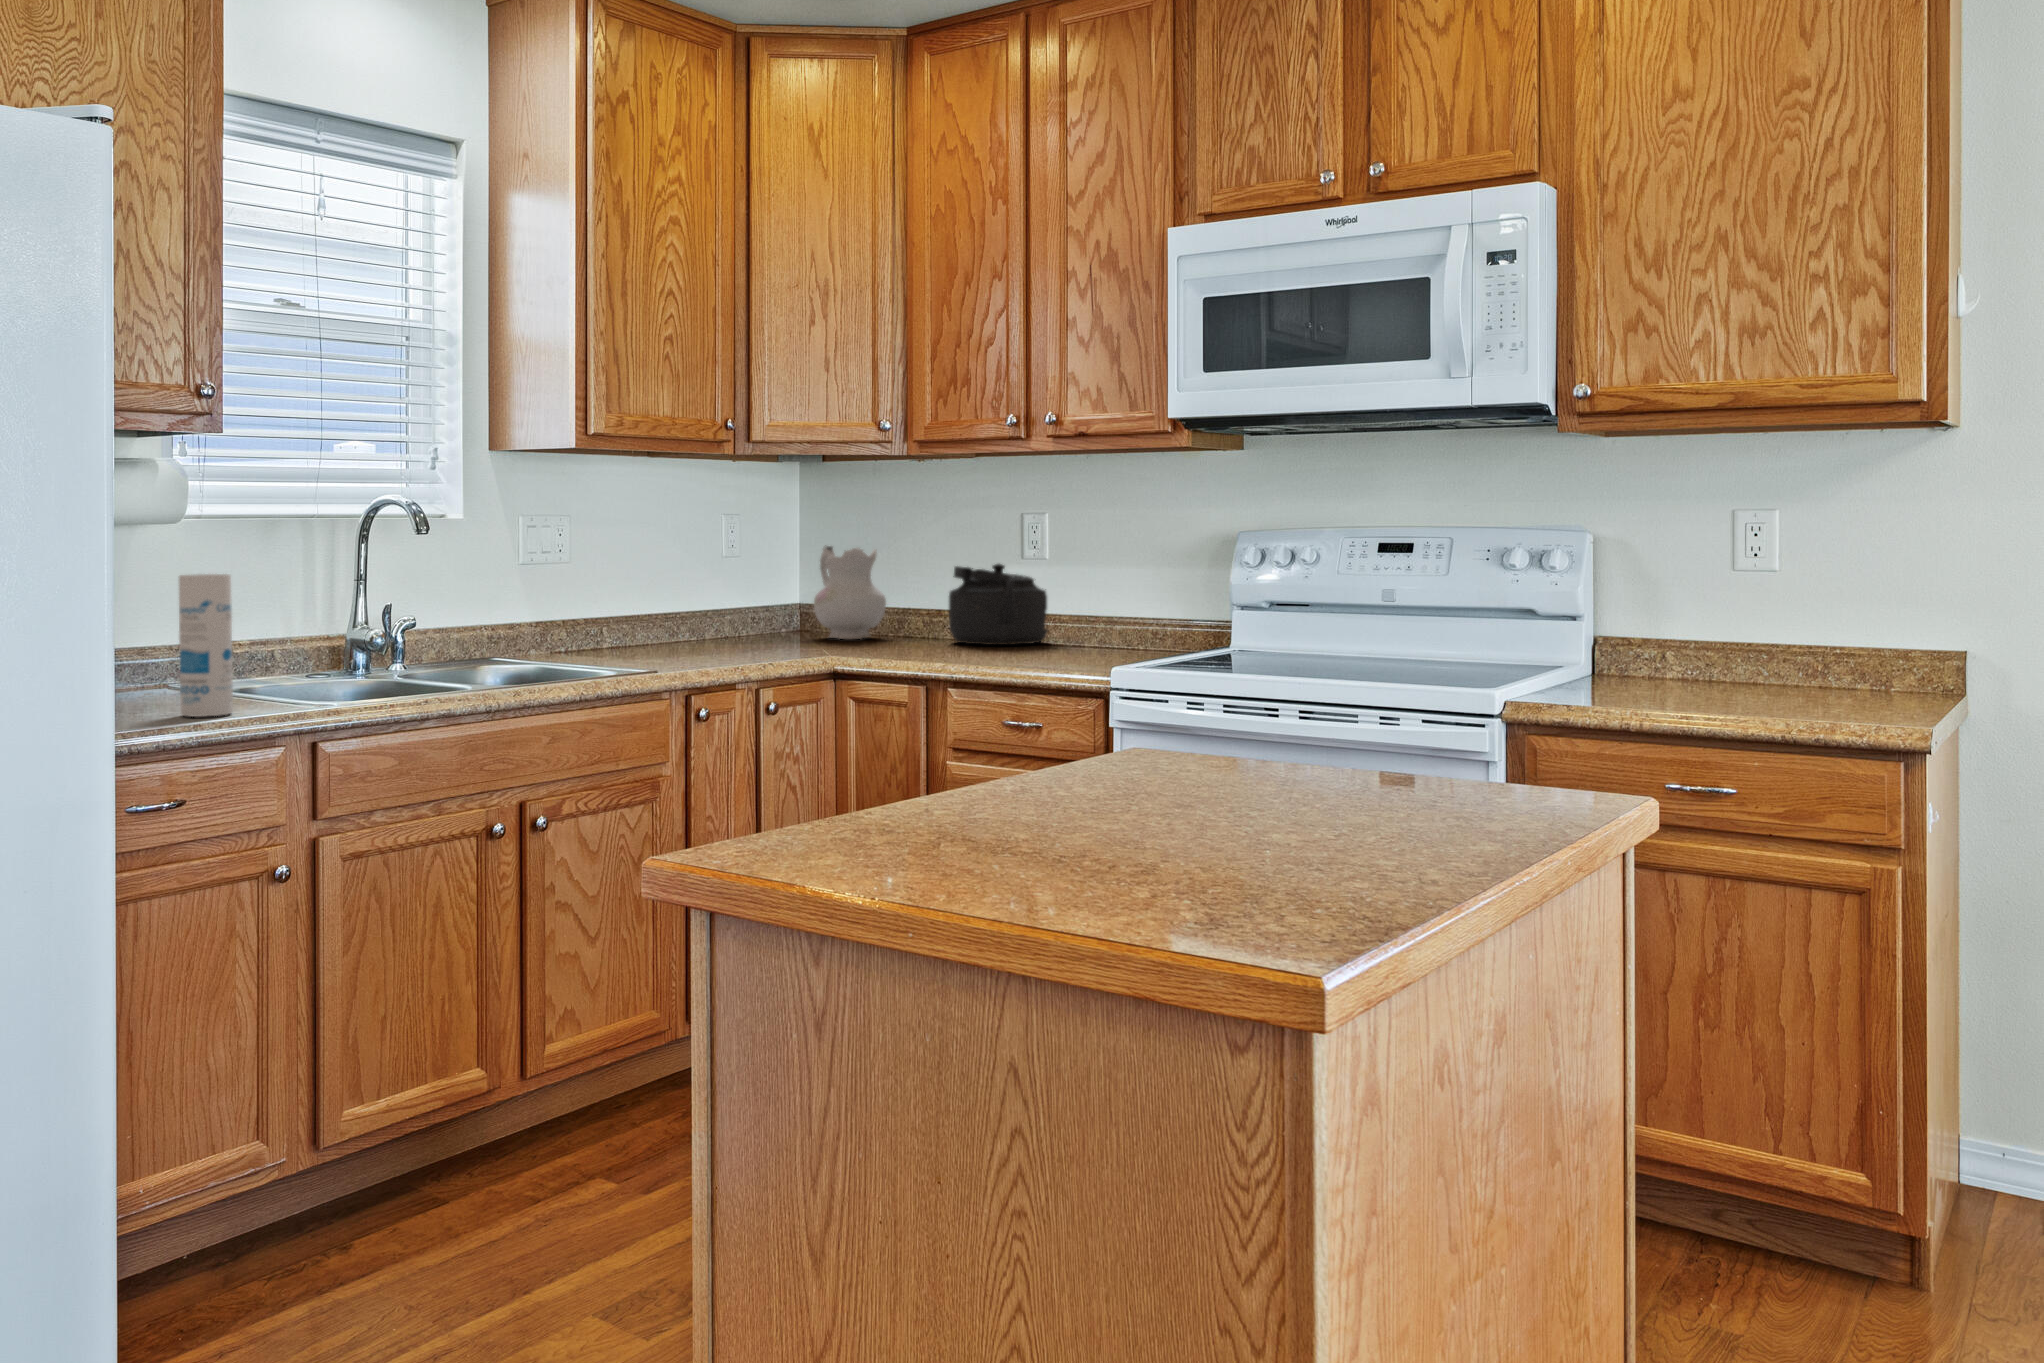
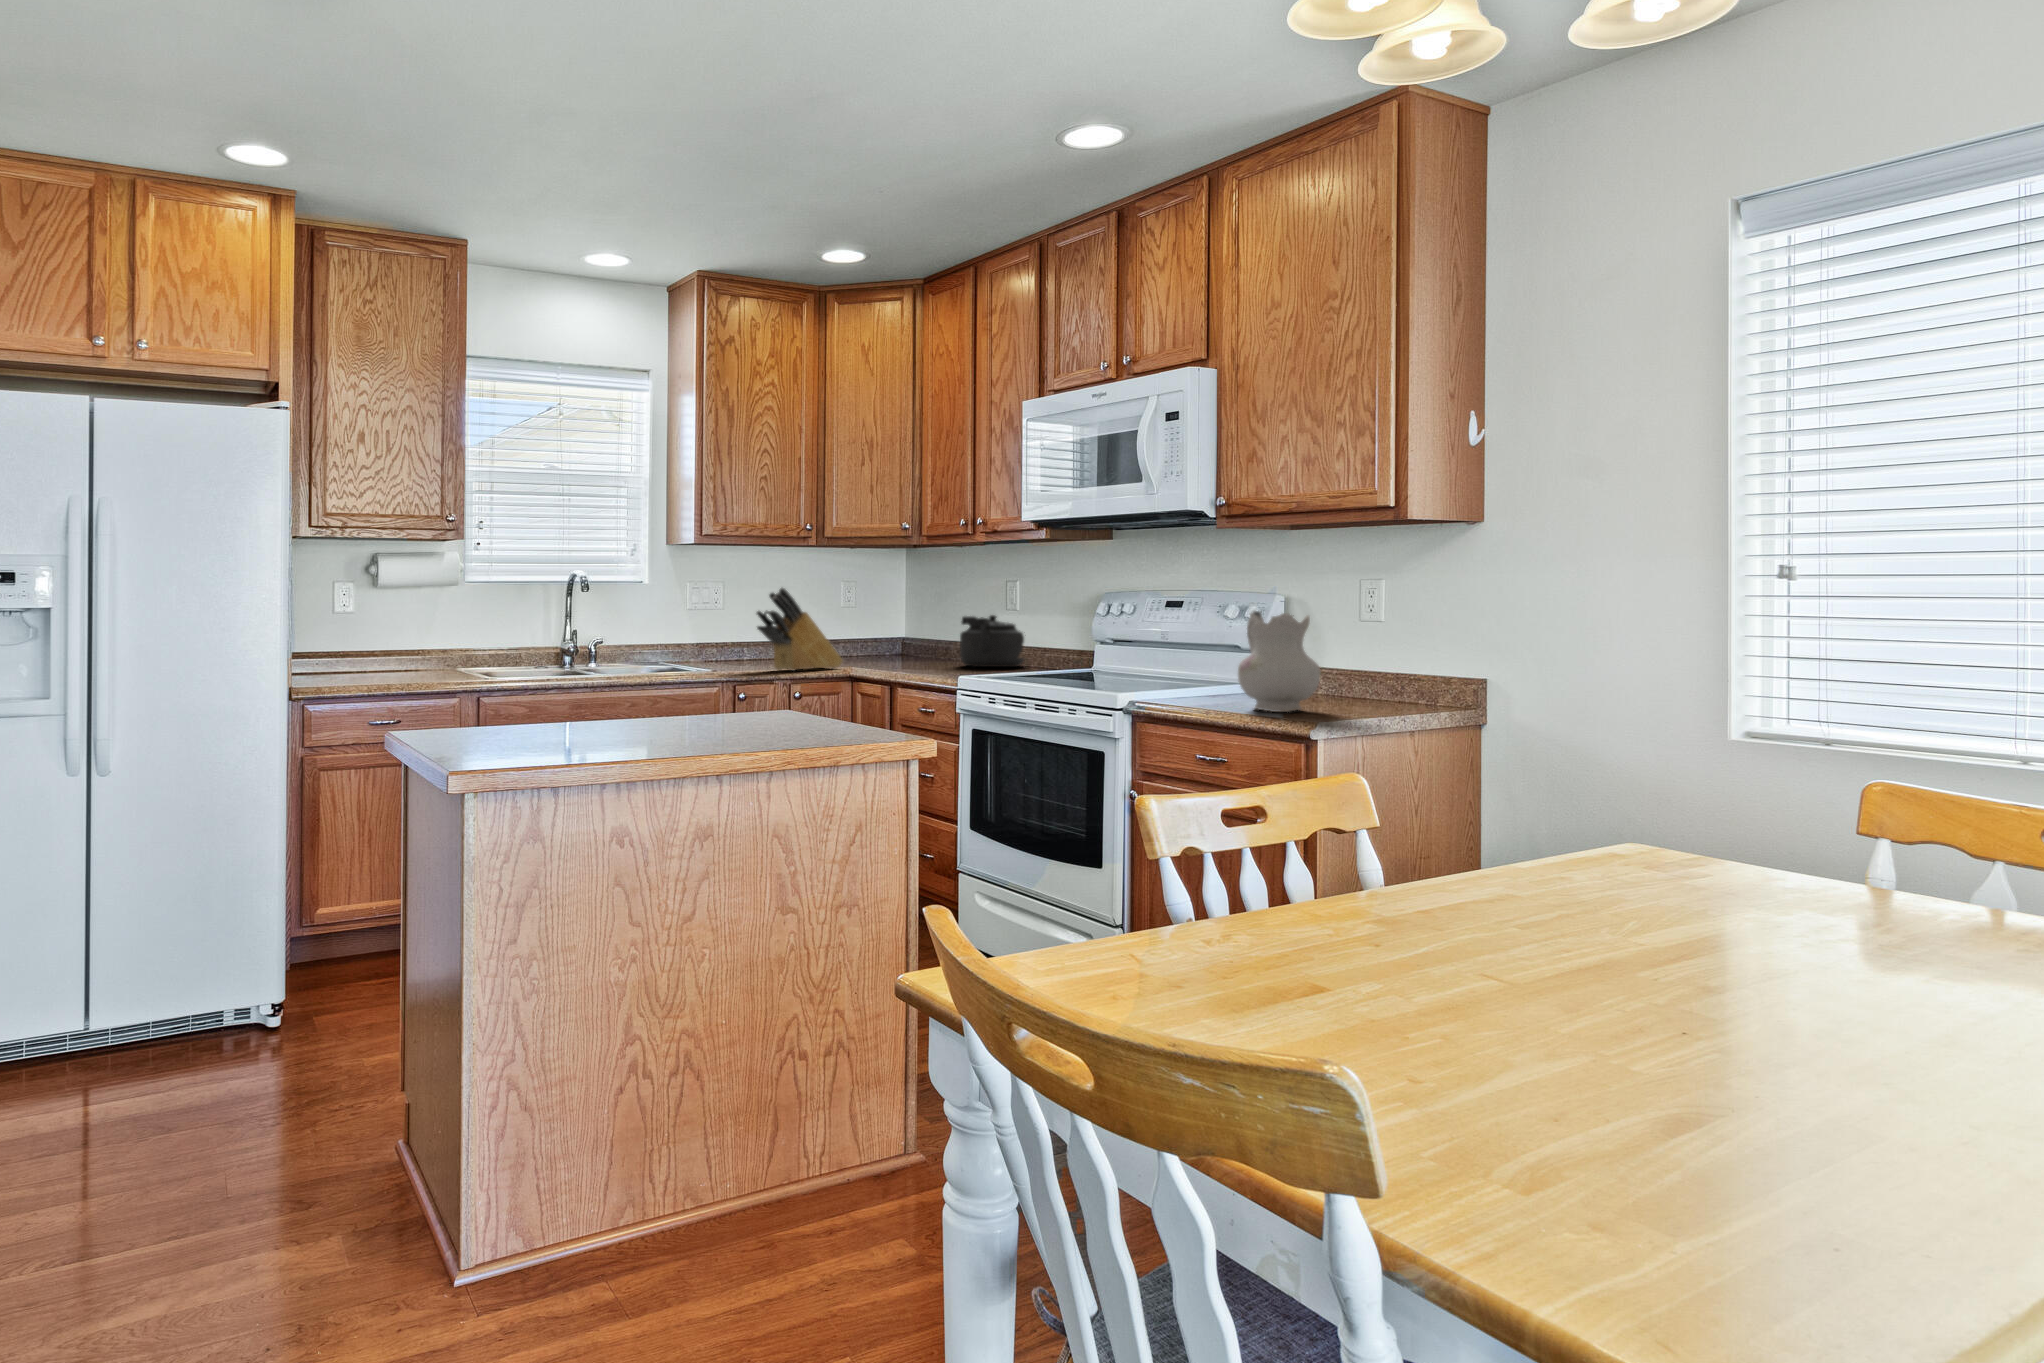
knife block: none [683,522,798,661] -> present [757,588,843,671]
ceramic pitcher: present [814,545,886,639] -> present [1238,611,1321,712]
canister: present [179,574,233,717] -> none [426,613,453,684]

